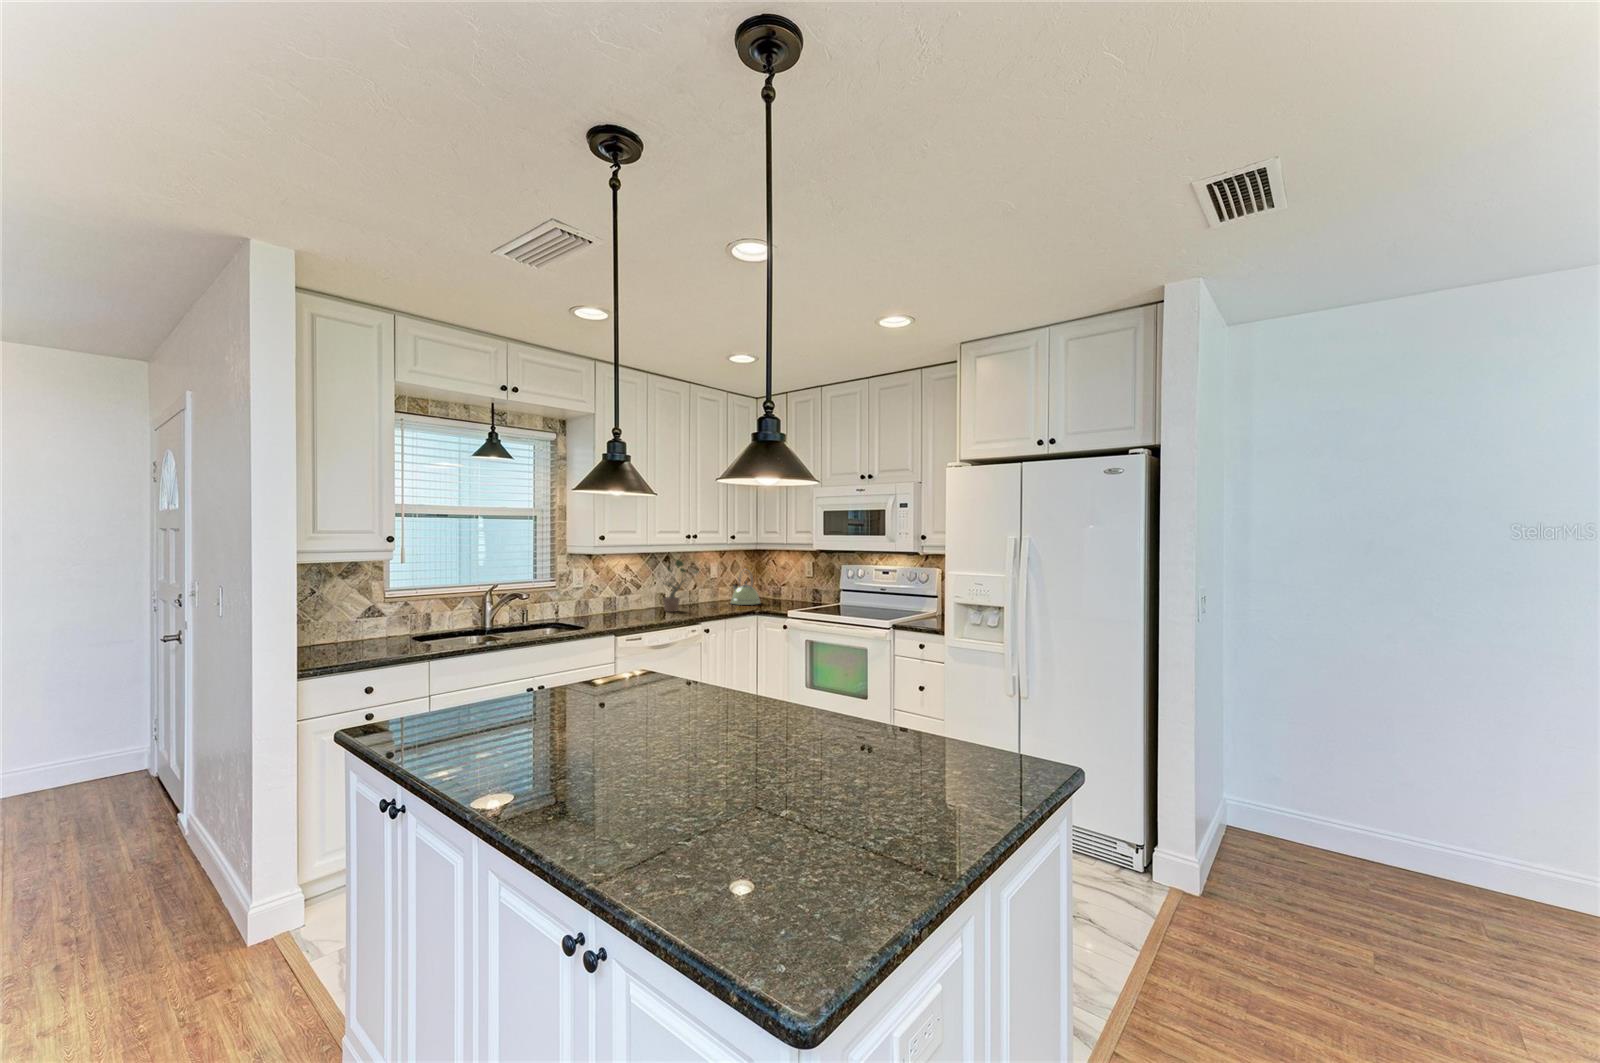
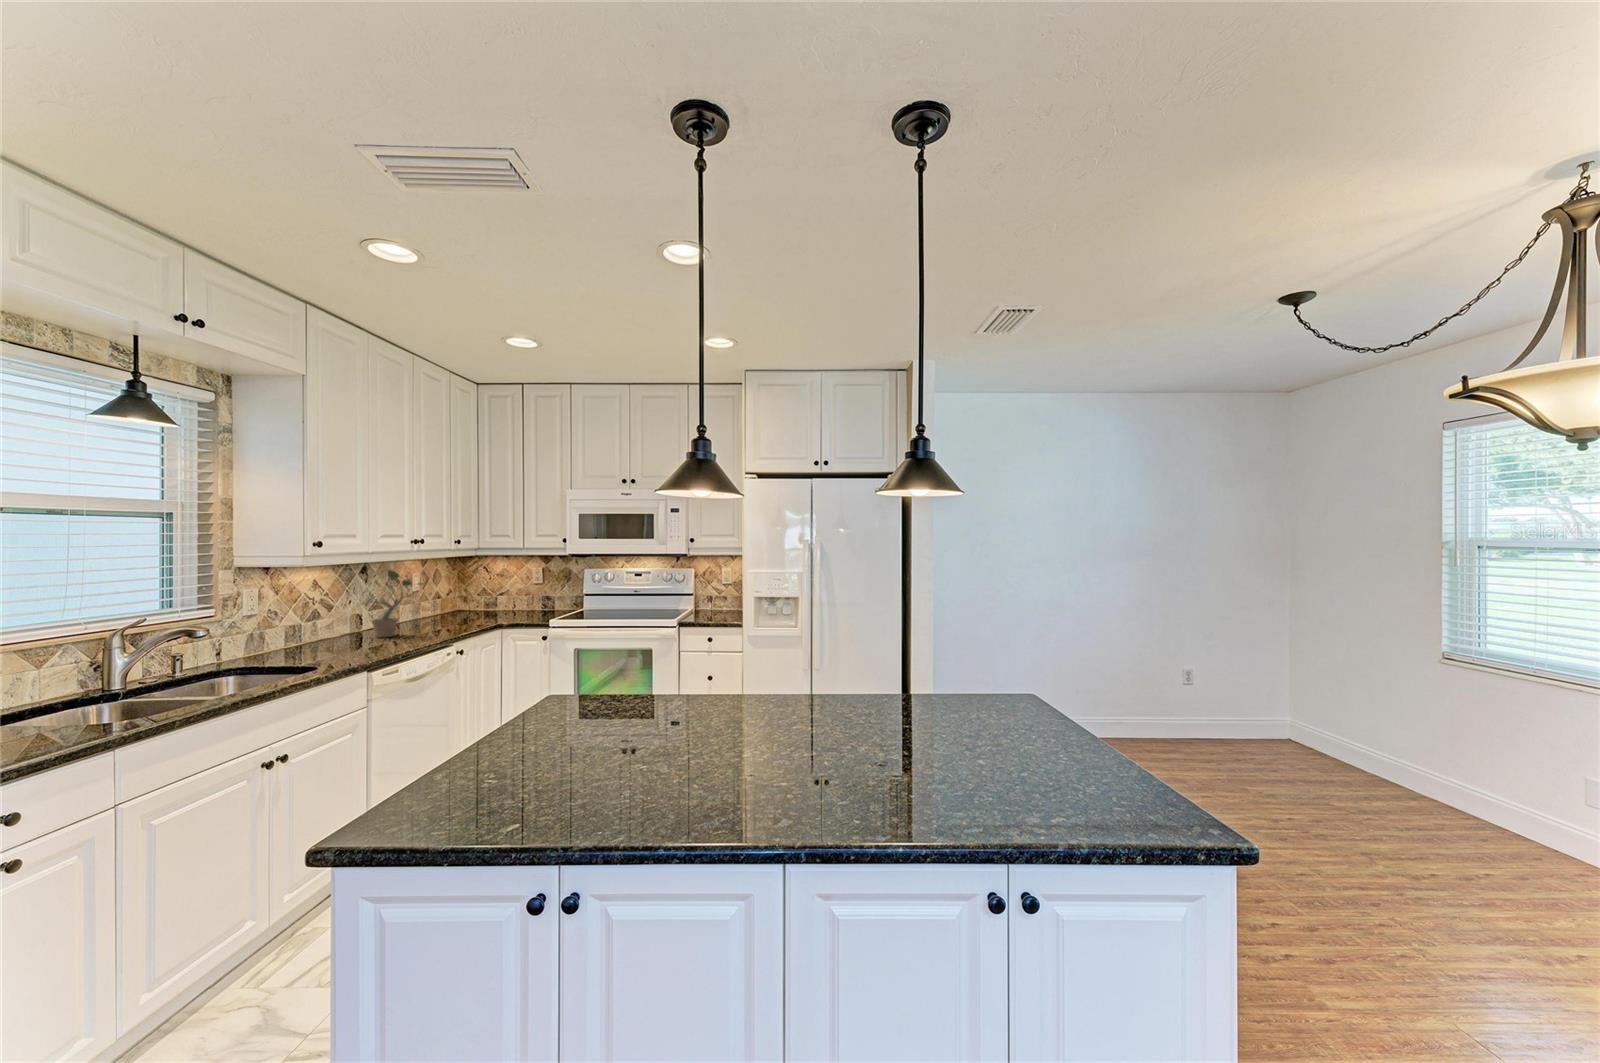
kettle: present [731,573,760,605] -> none [444,578,485,621]

